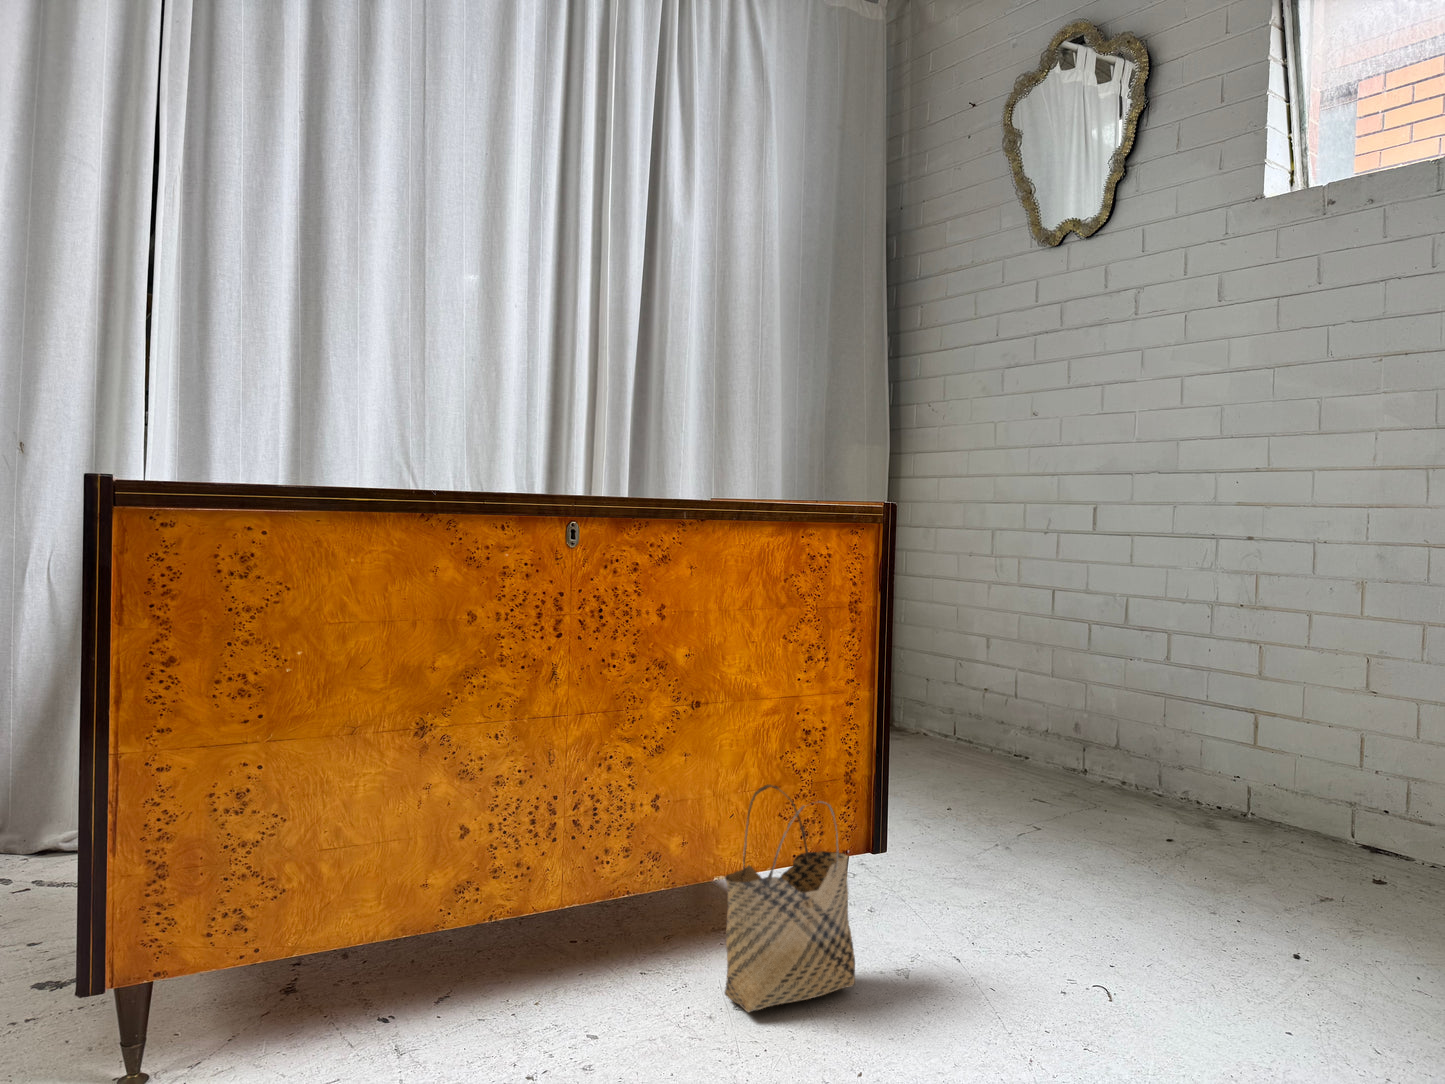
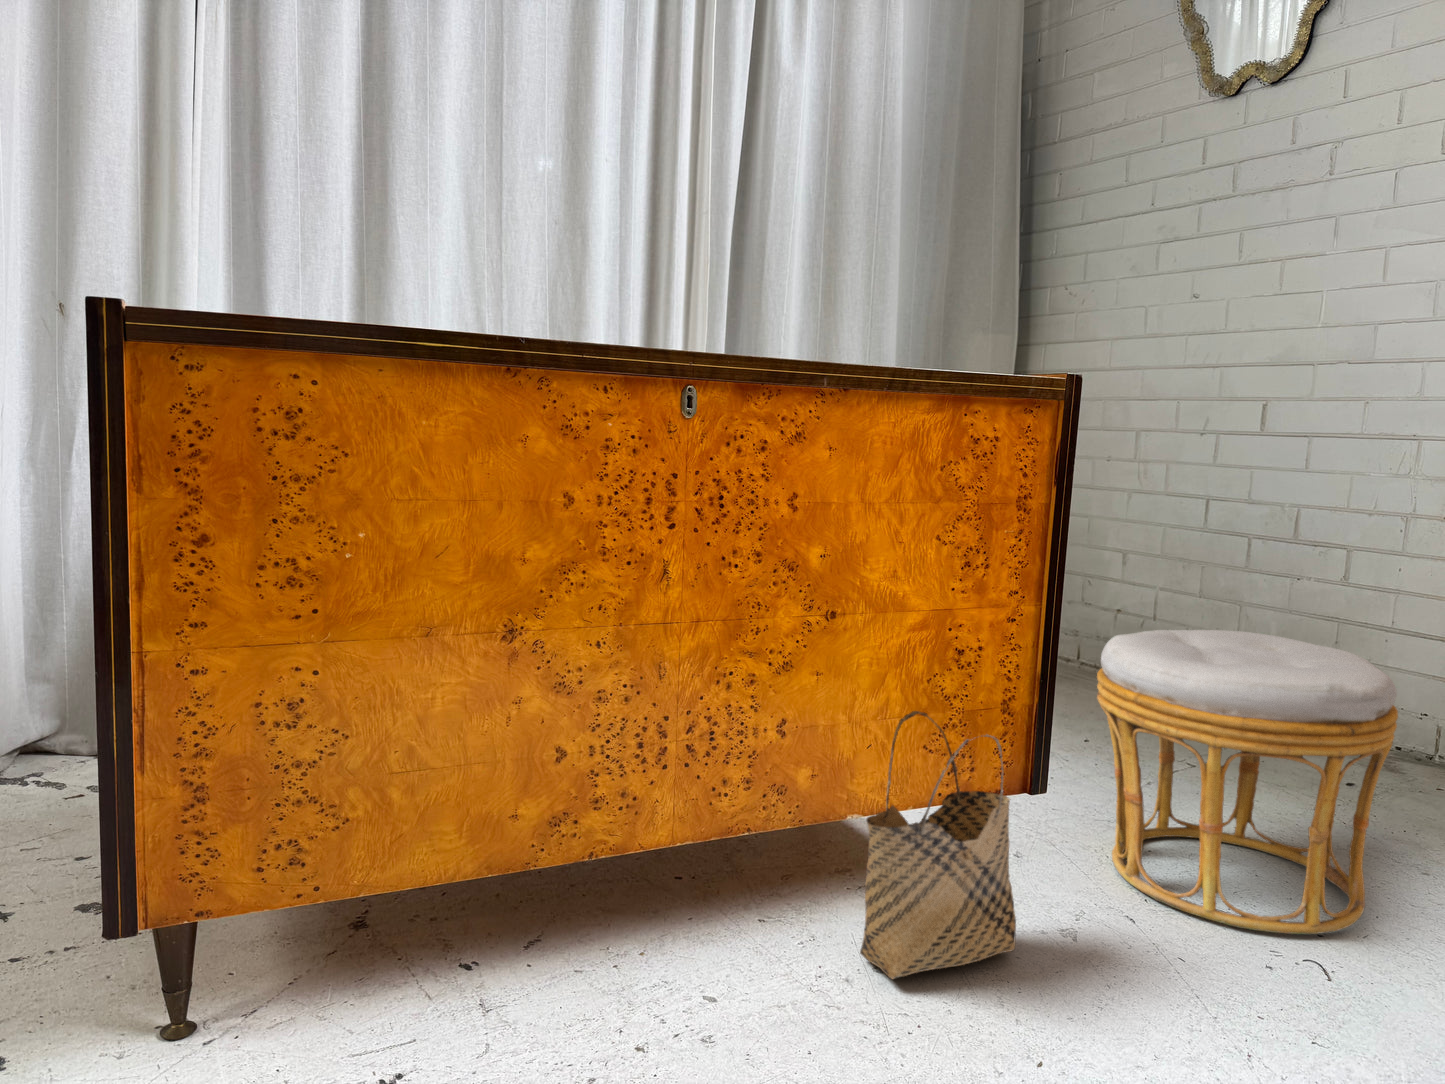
ottoman: none [932,709,1163,963] -> present [1097,630,1398,934]

